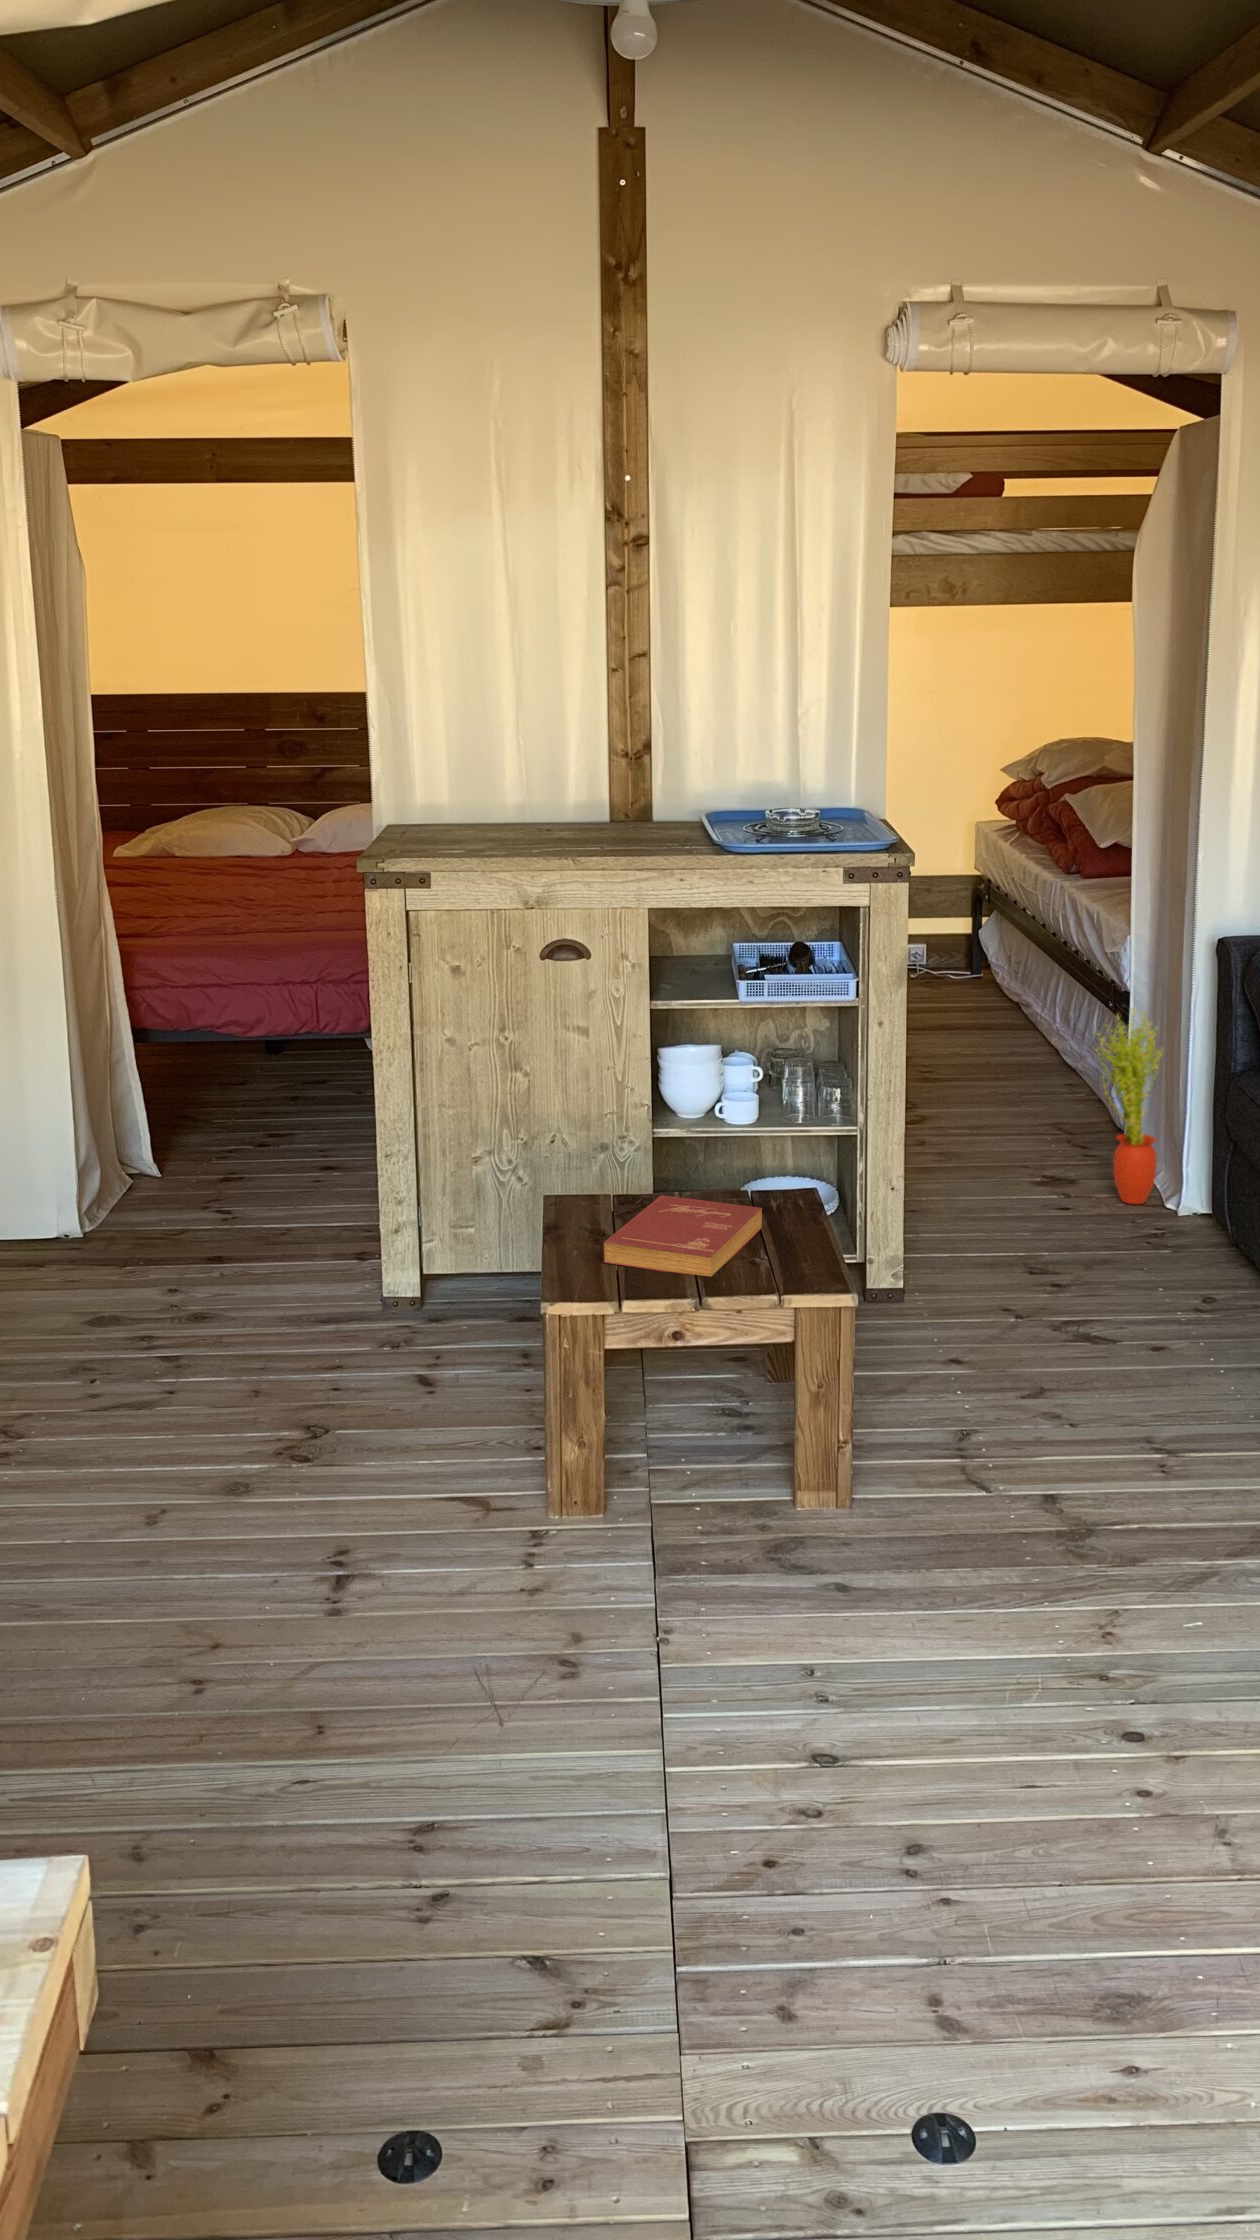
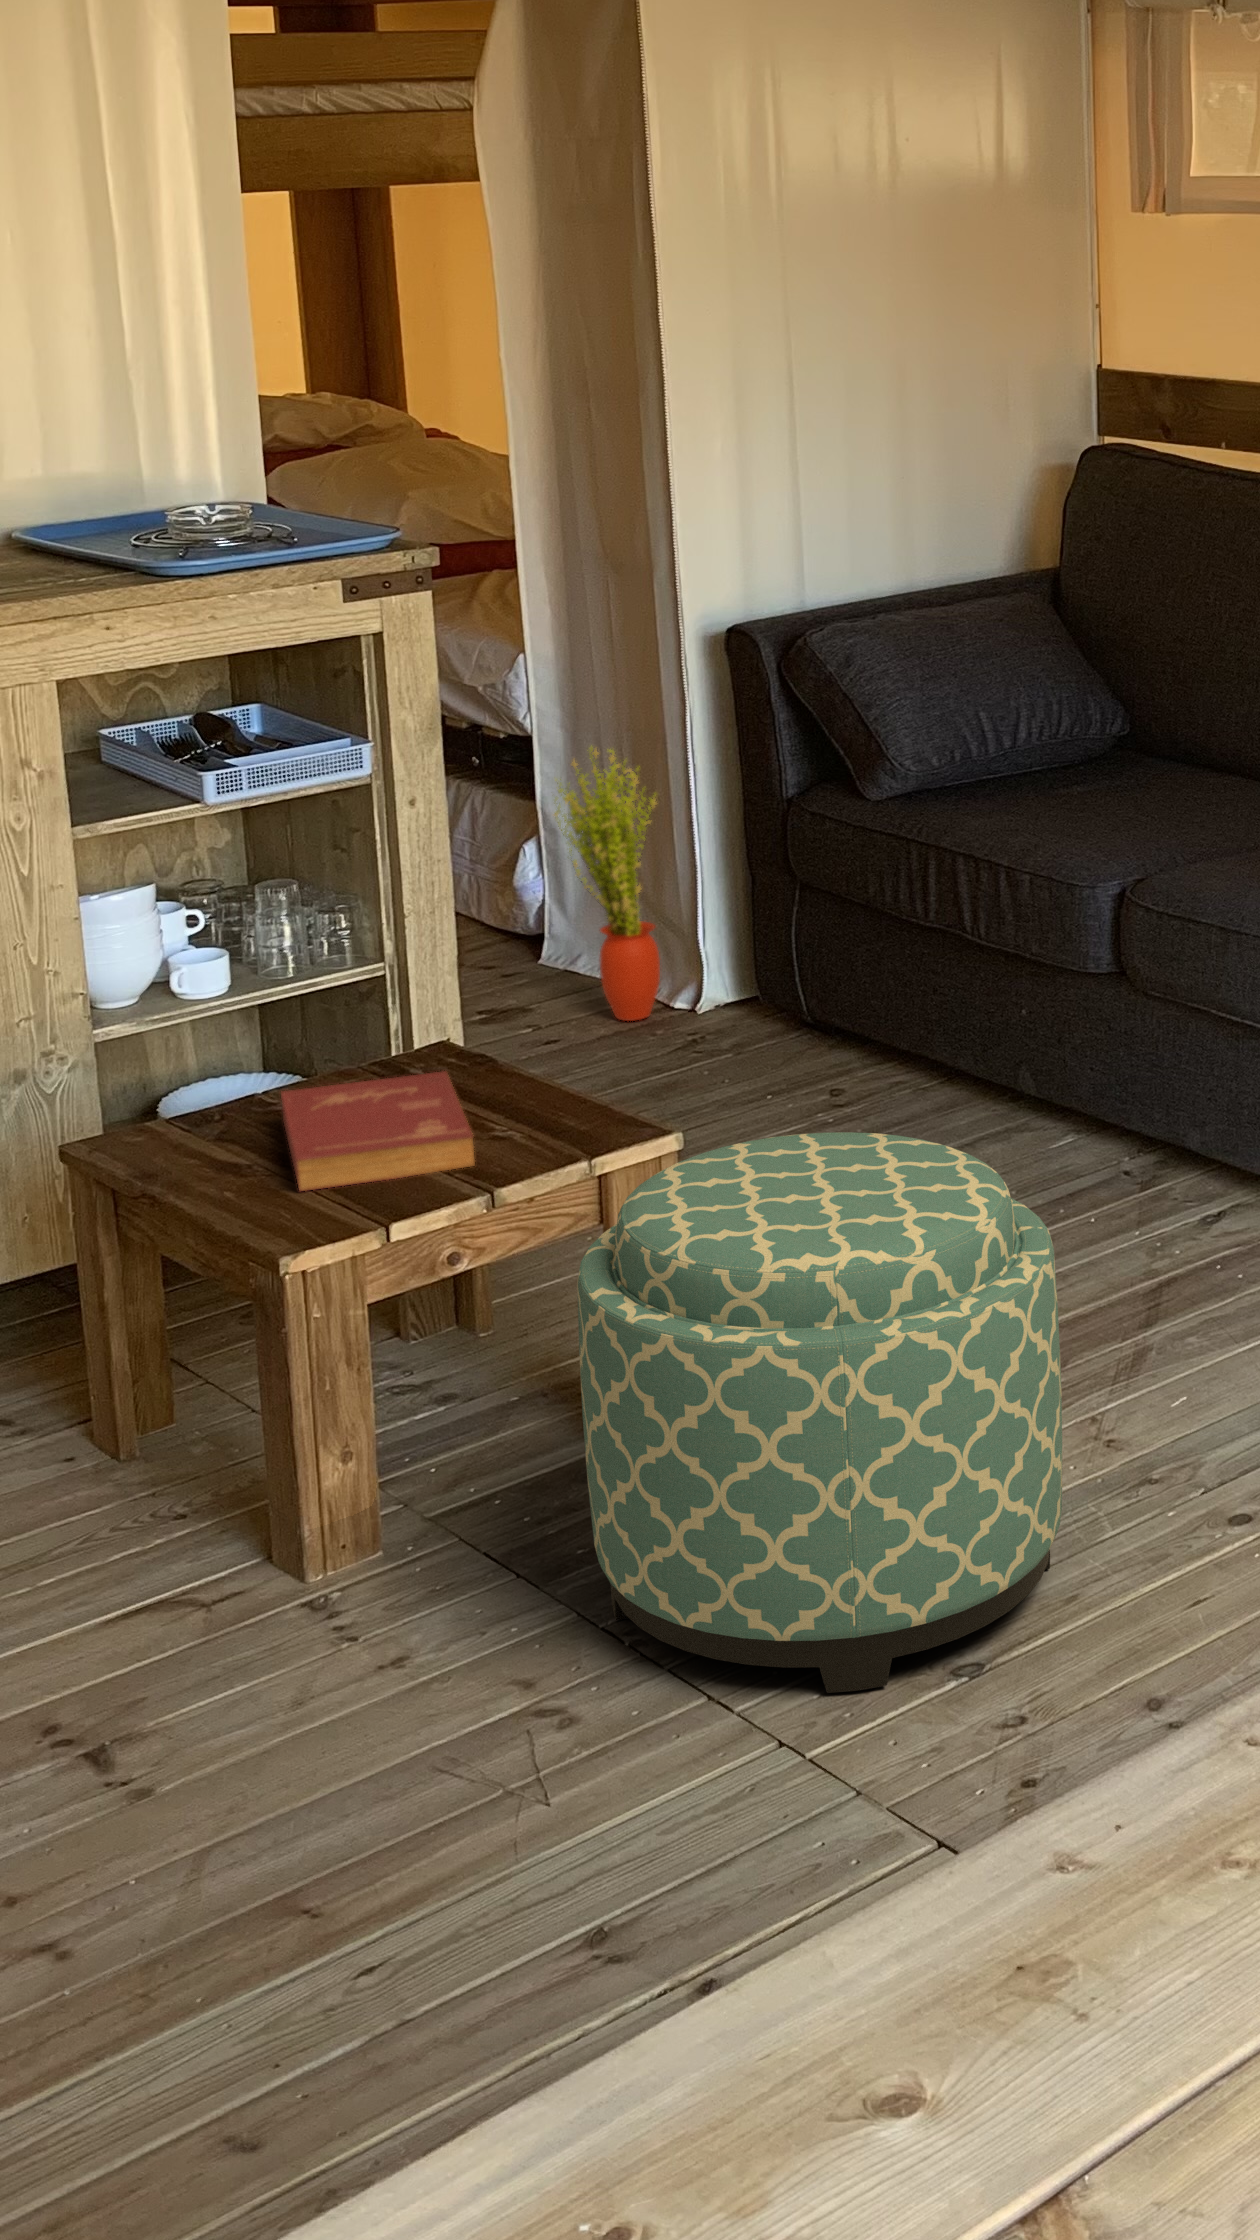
ottoman: none [644,1312,1004,1745] -> present [577,1132,1062,1693]

